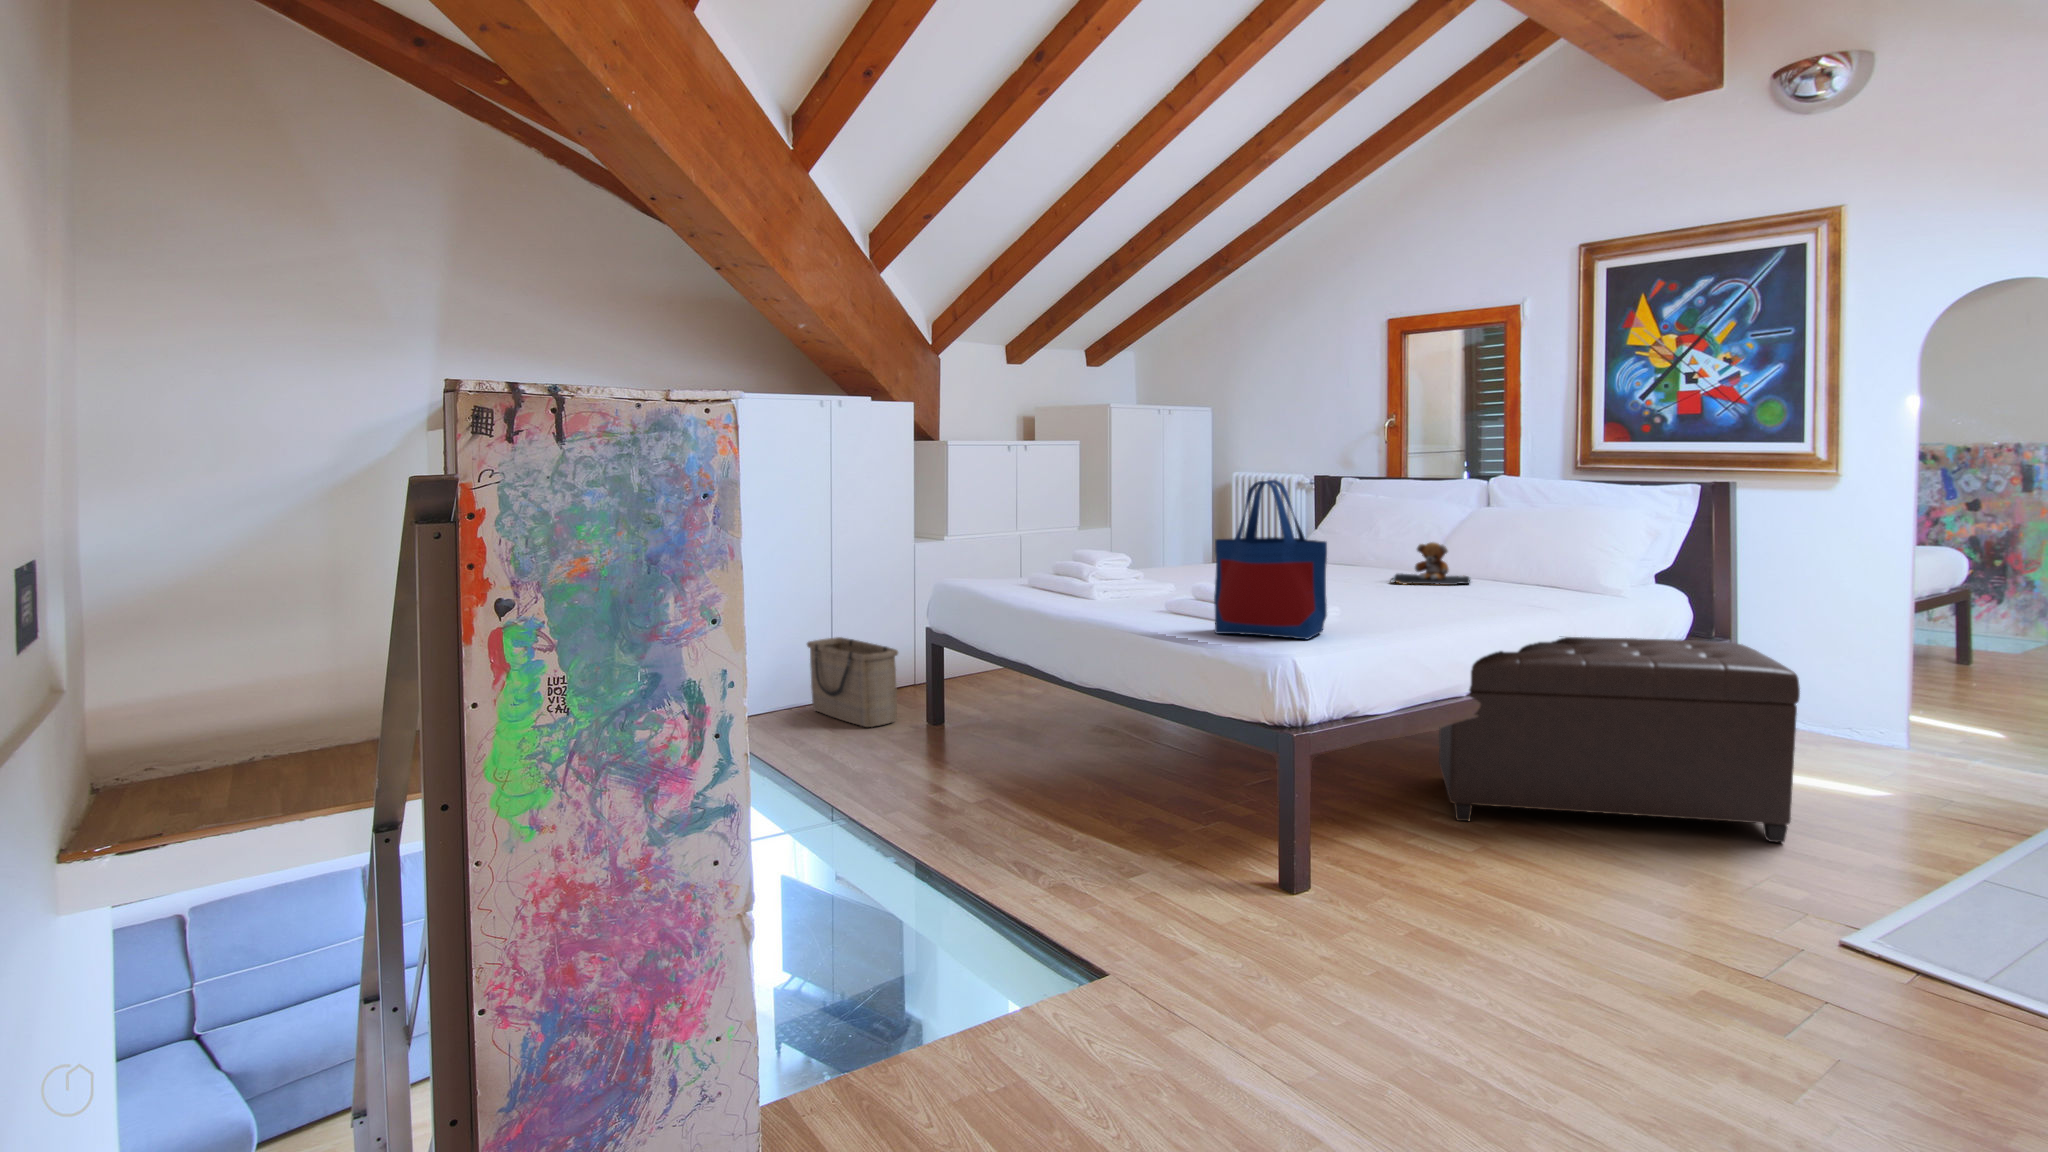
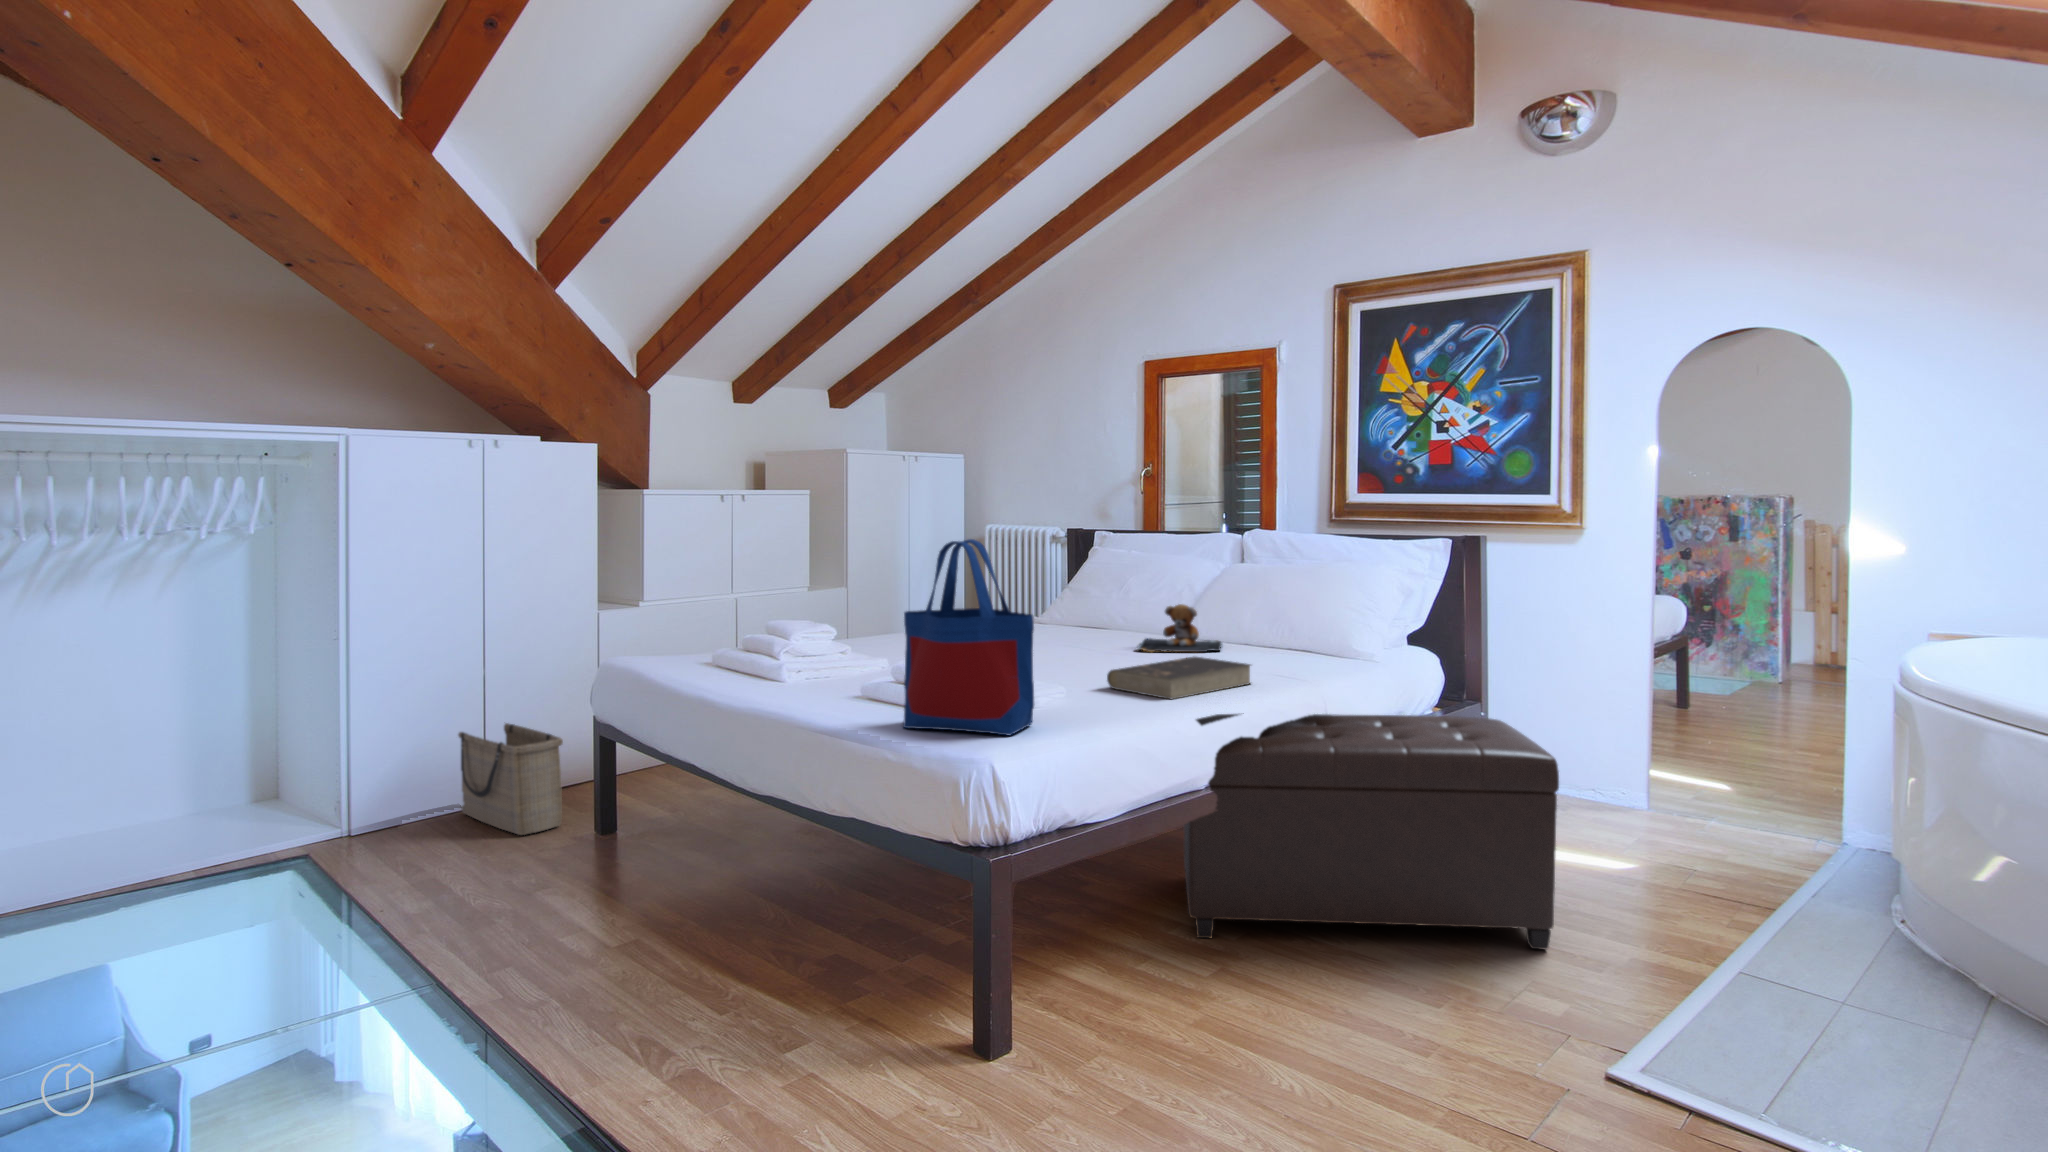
book: none [1376,585,1508,618] -> present [1107,656,1250,699]

